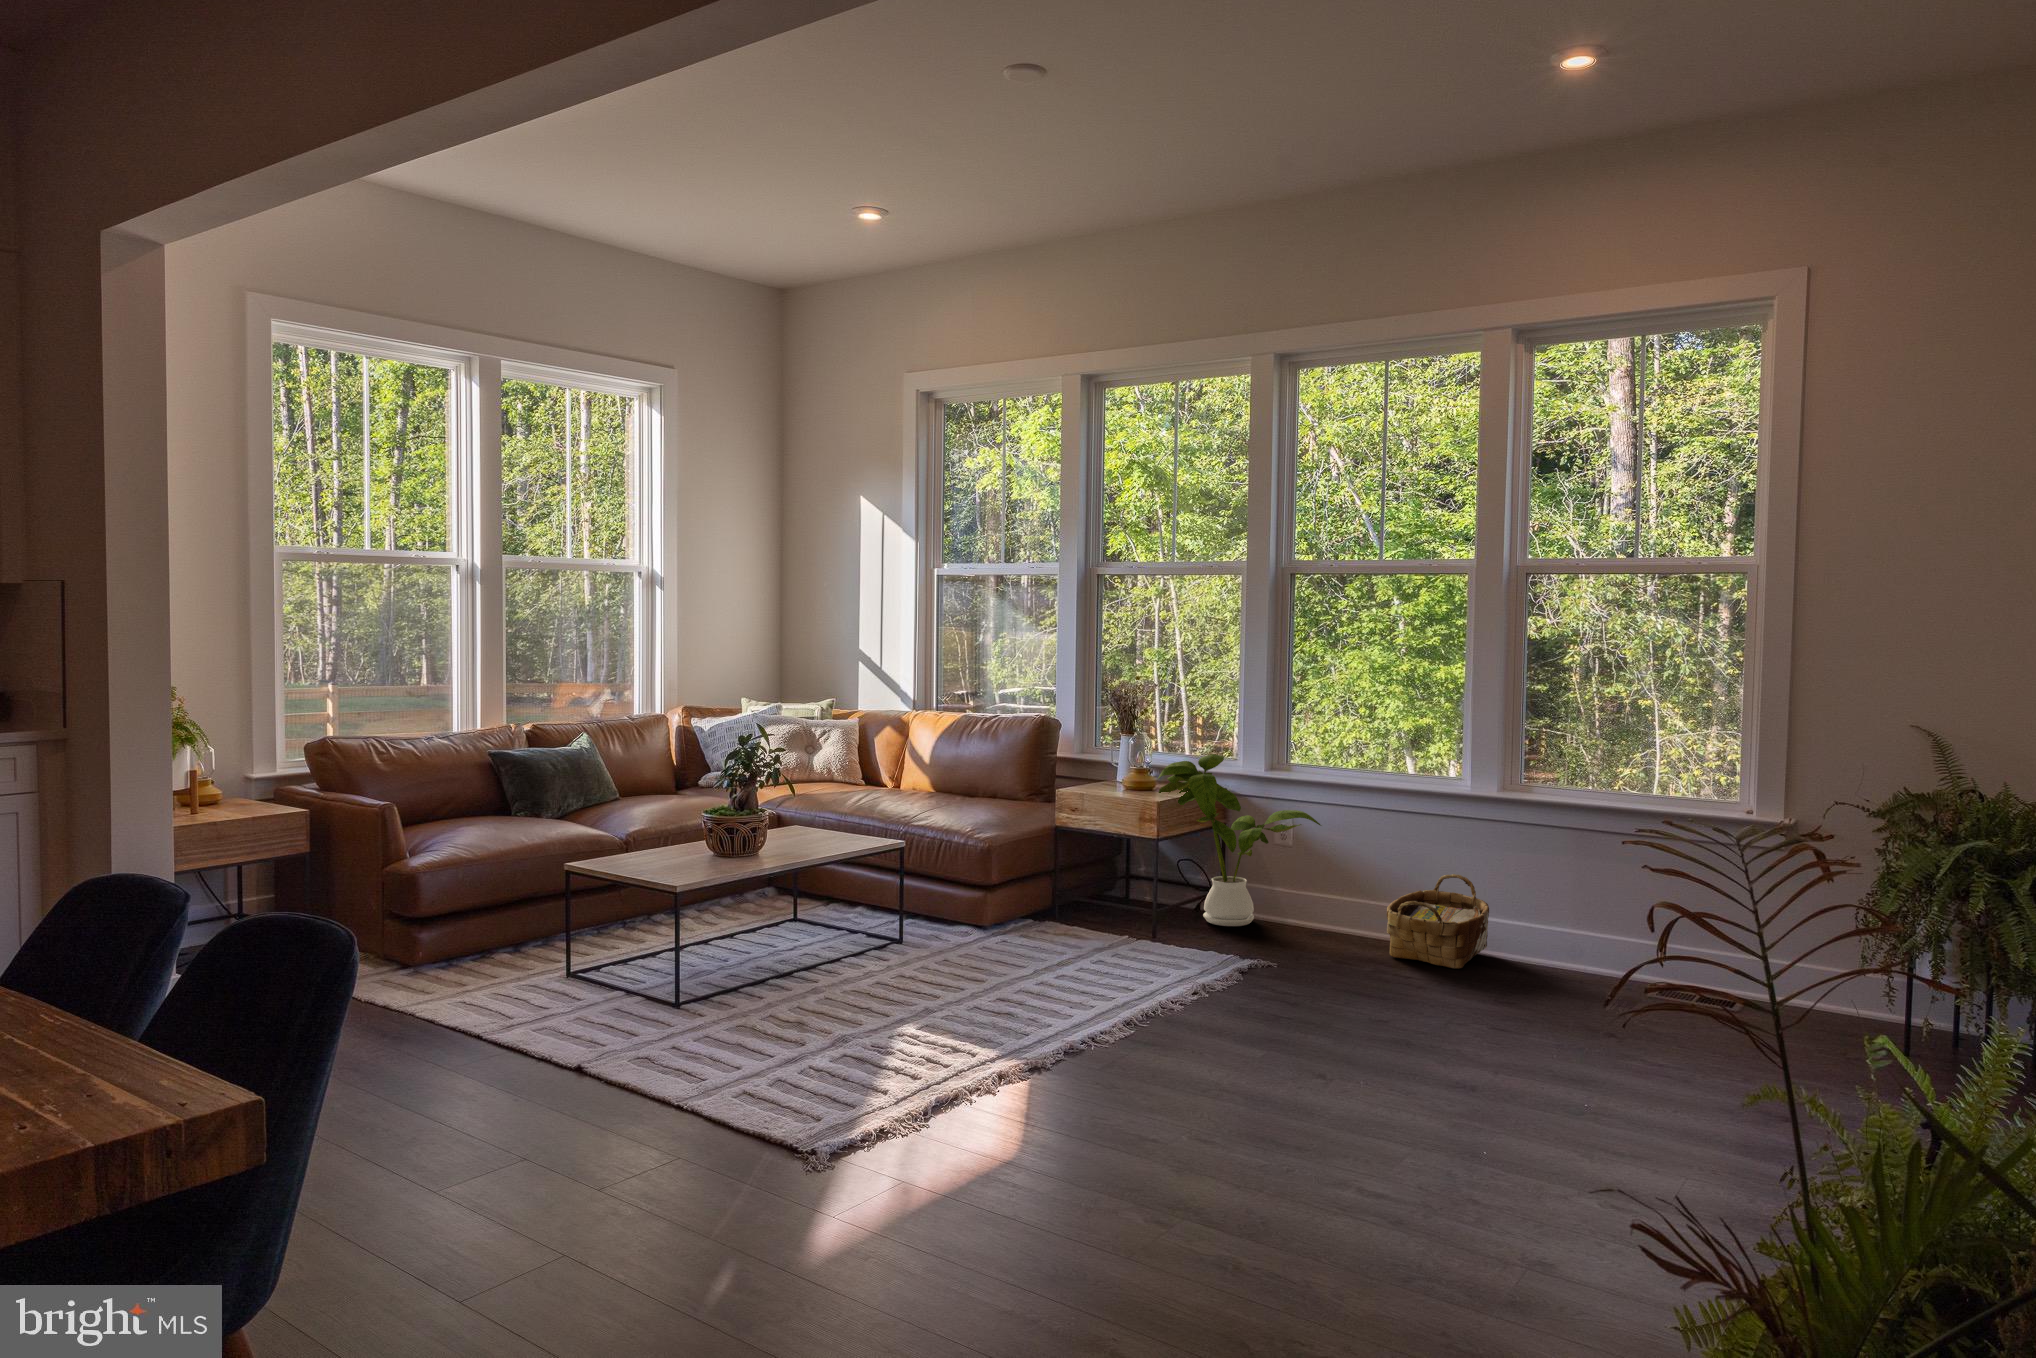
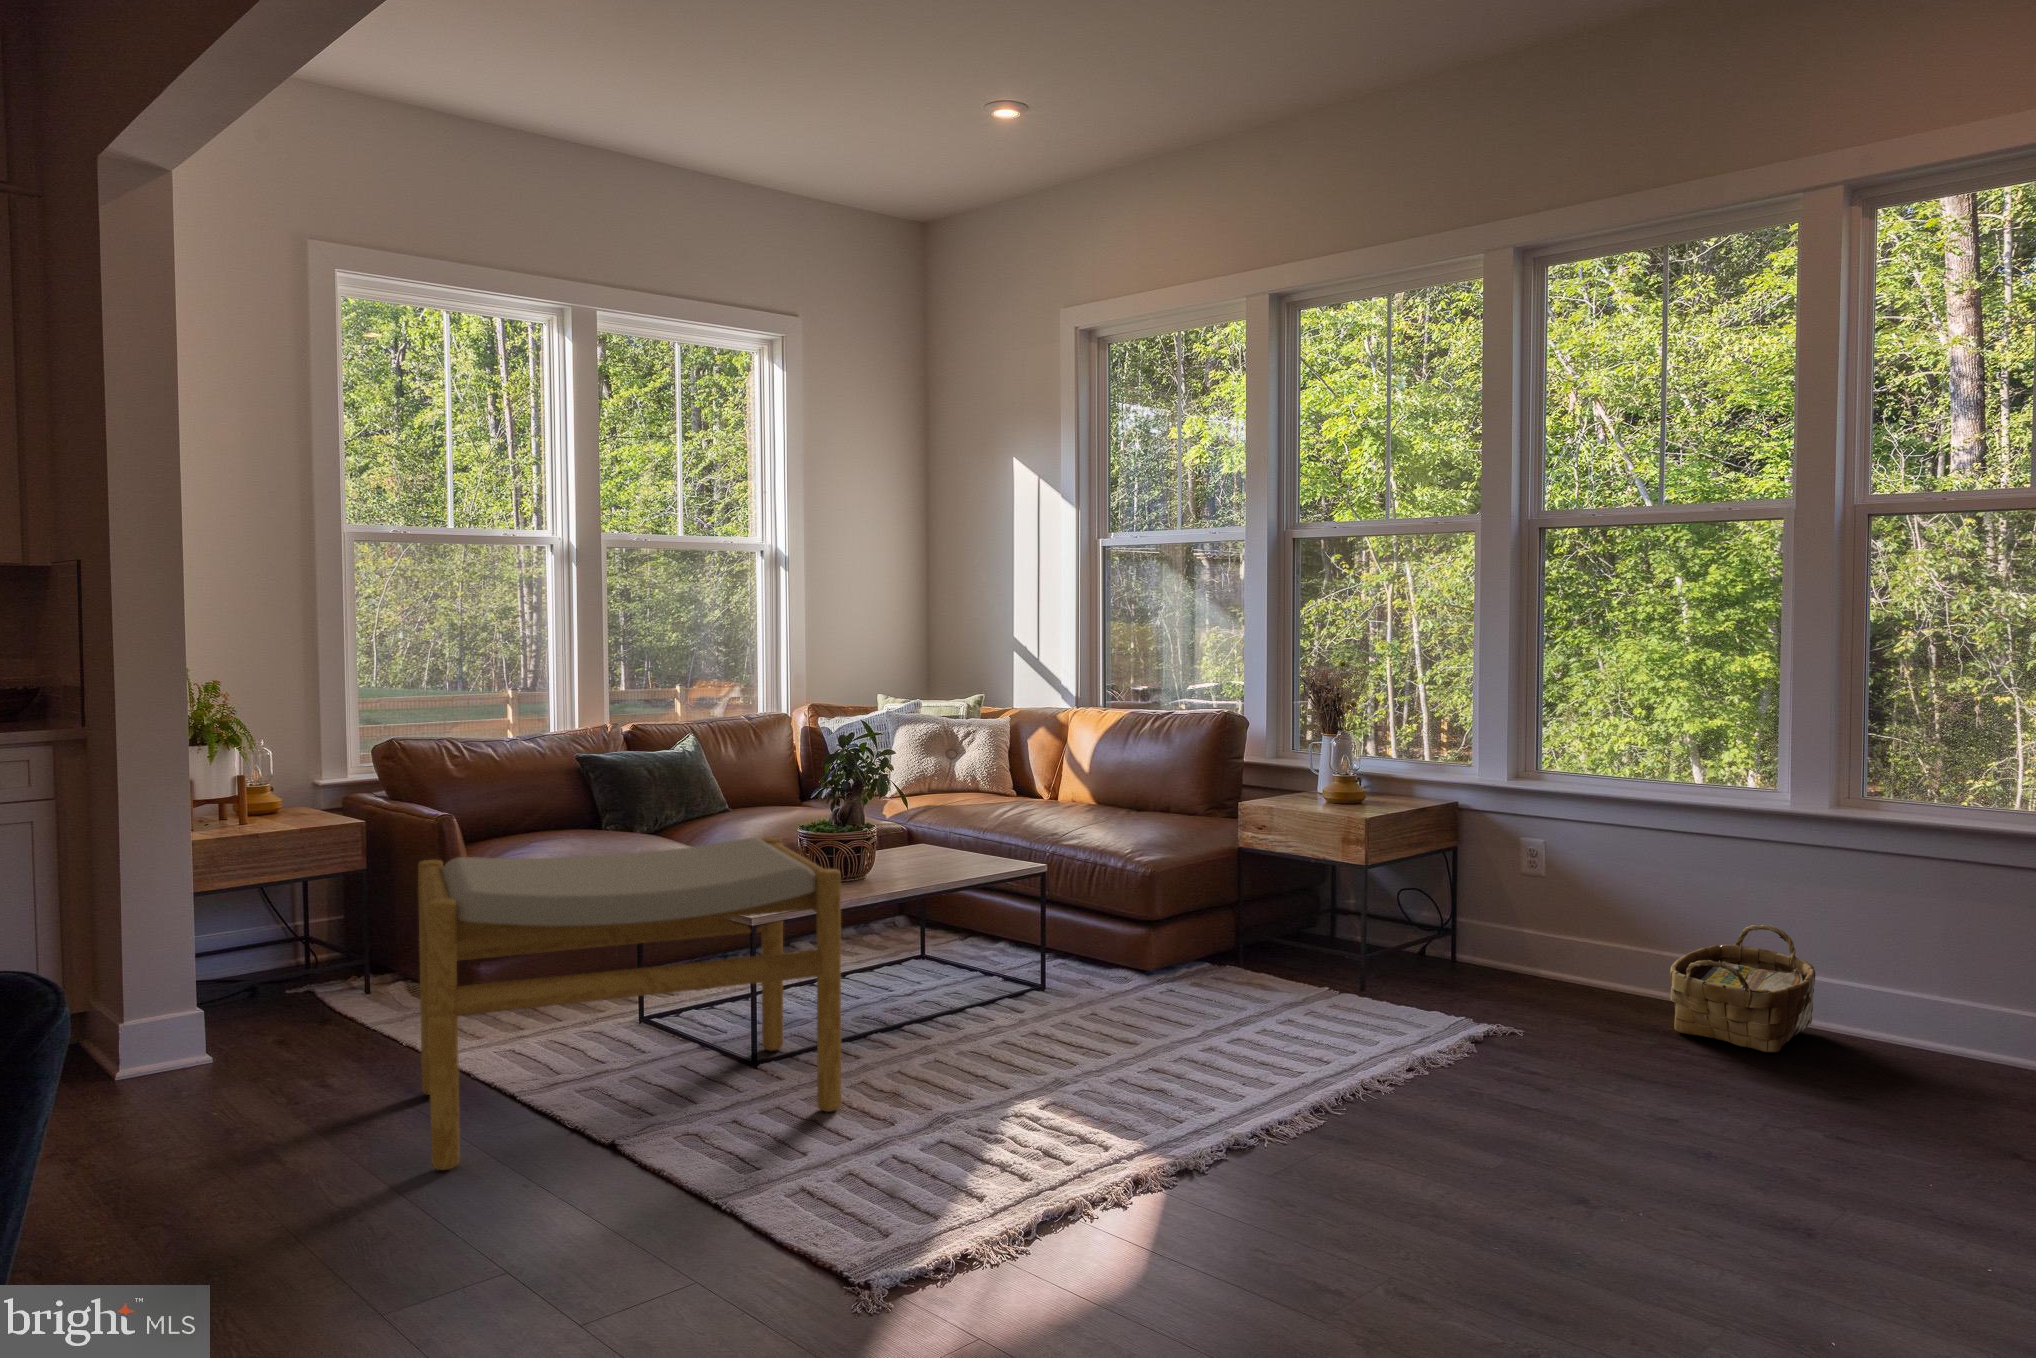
house plant: present [1158,754,1321,926] -> none [1362,764,1581,982]
footstool: none [395,820,759,1094] -> present [418,837,841,1170]

